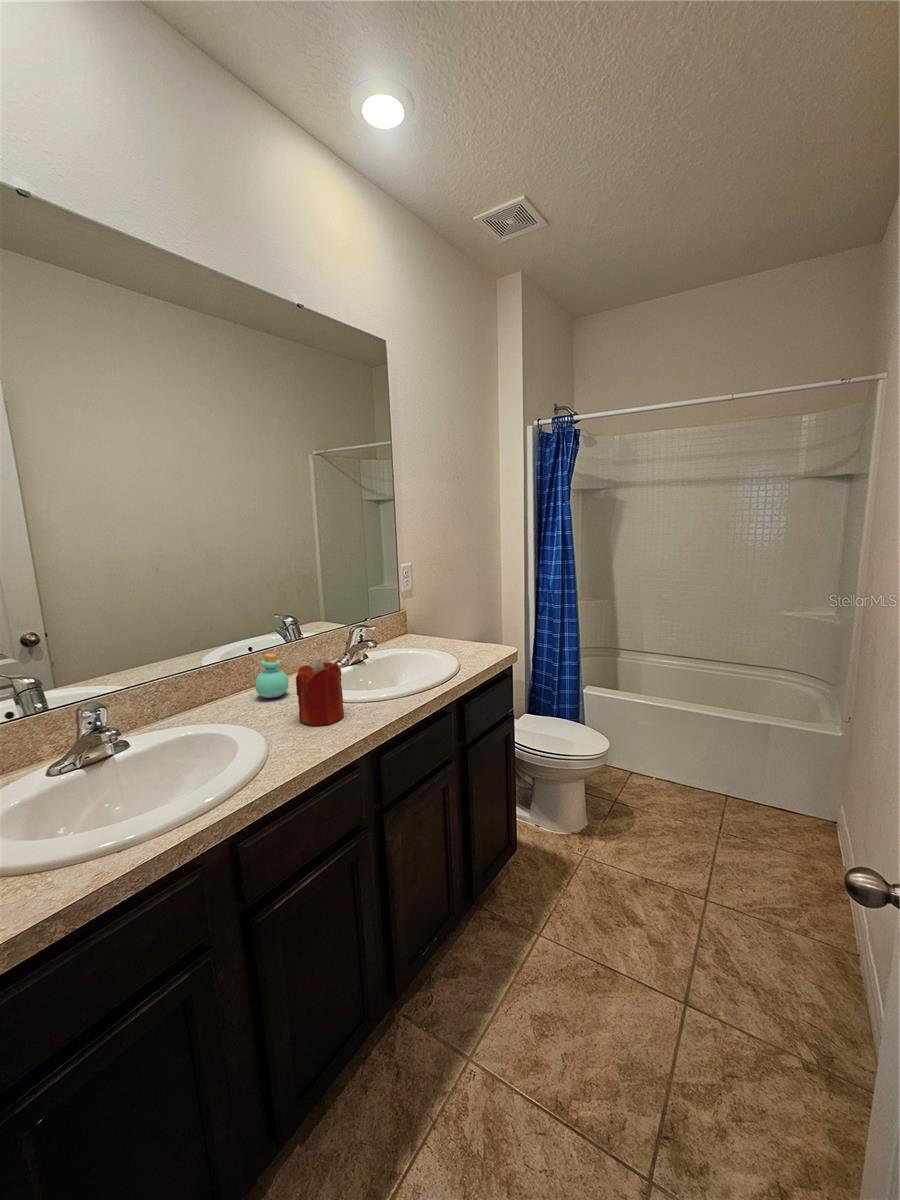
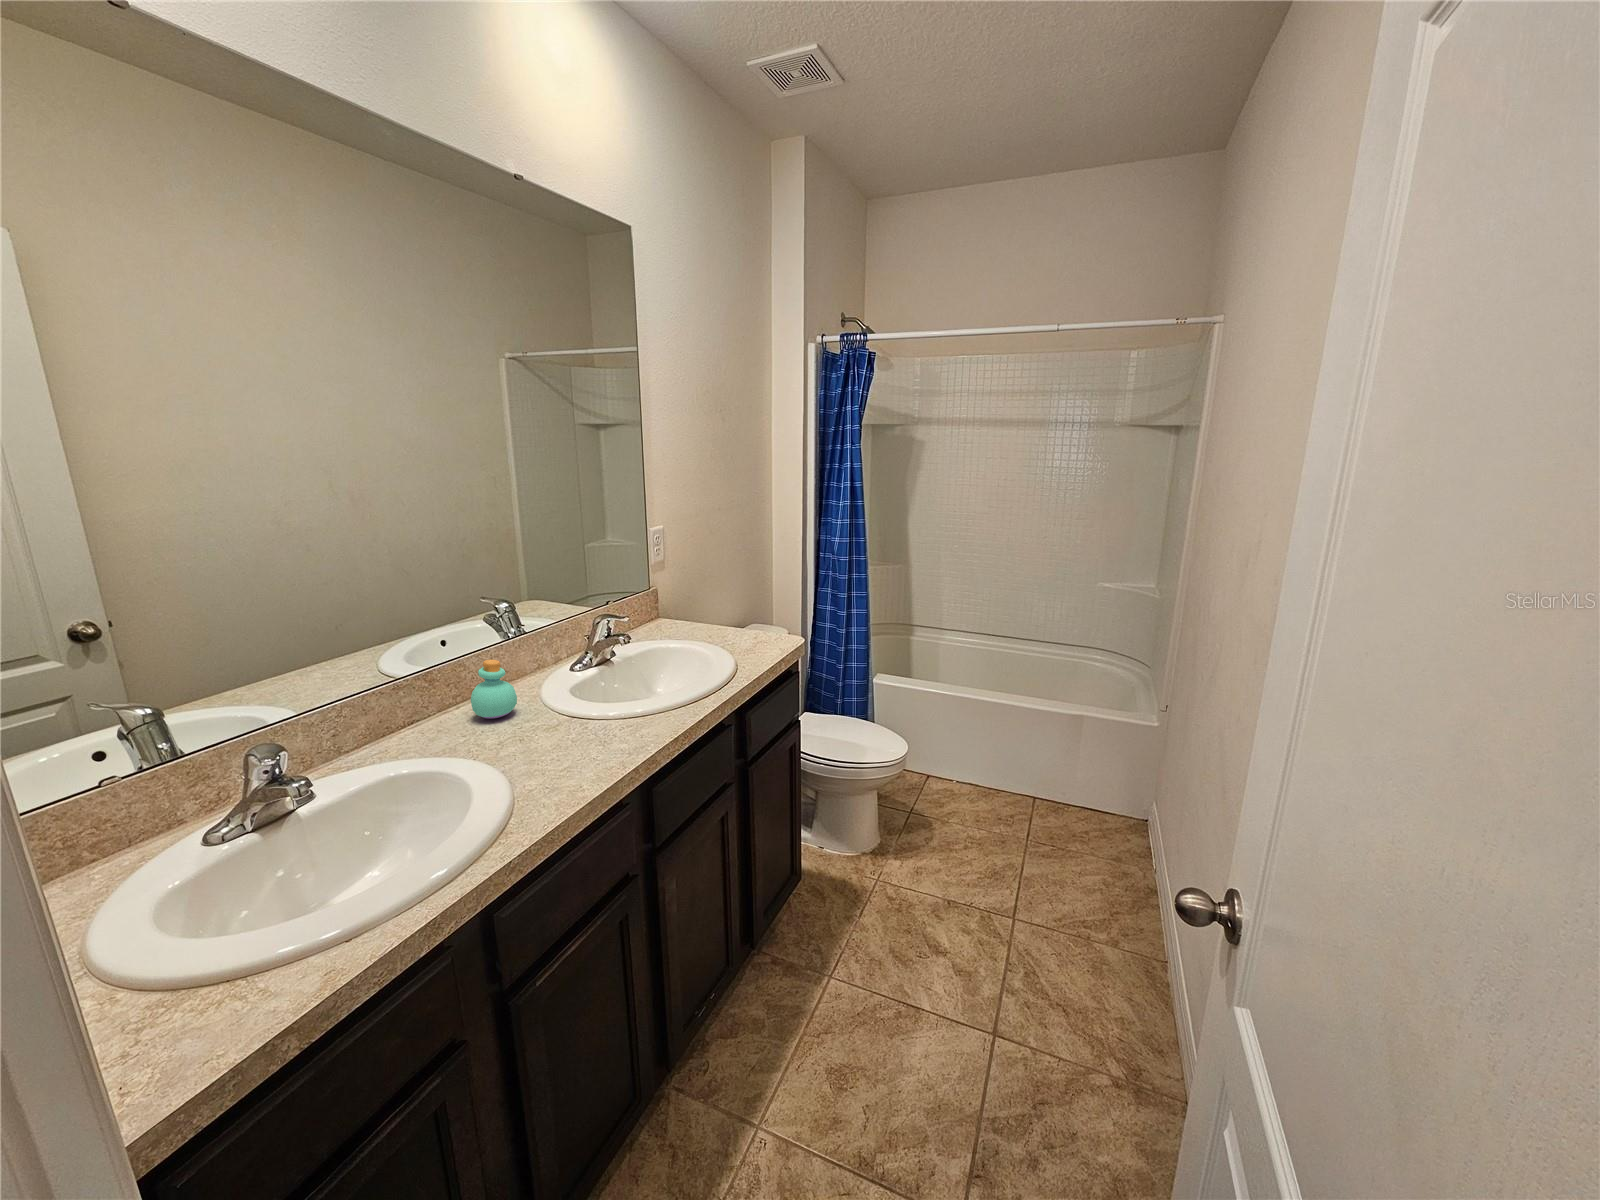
candle: present [296,658,344,725] -> none [539,668,602,755]

